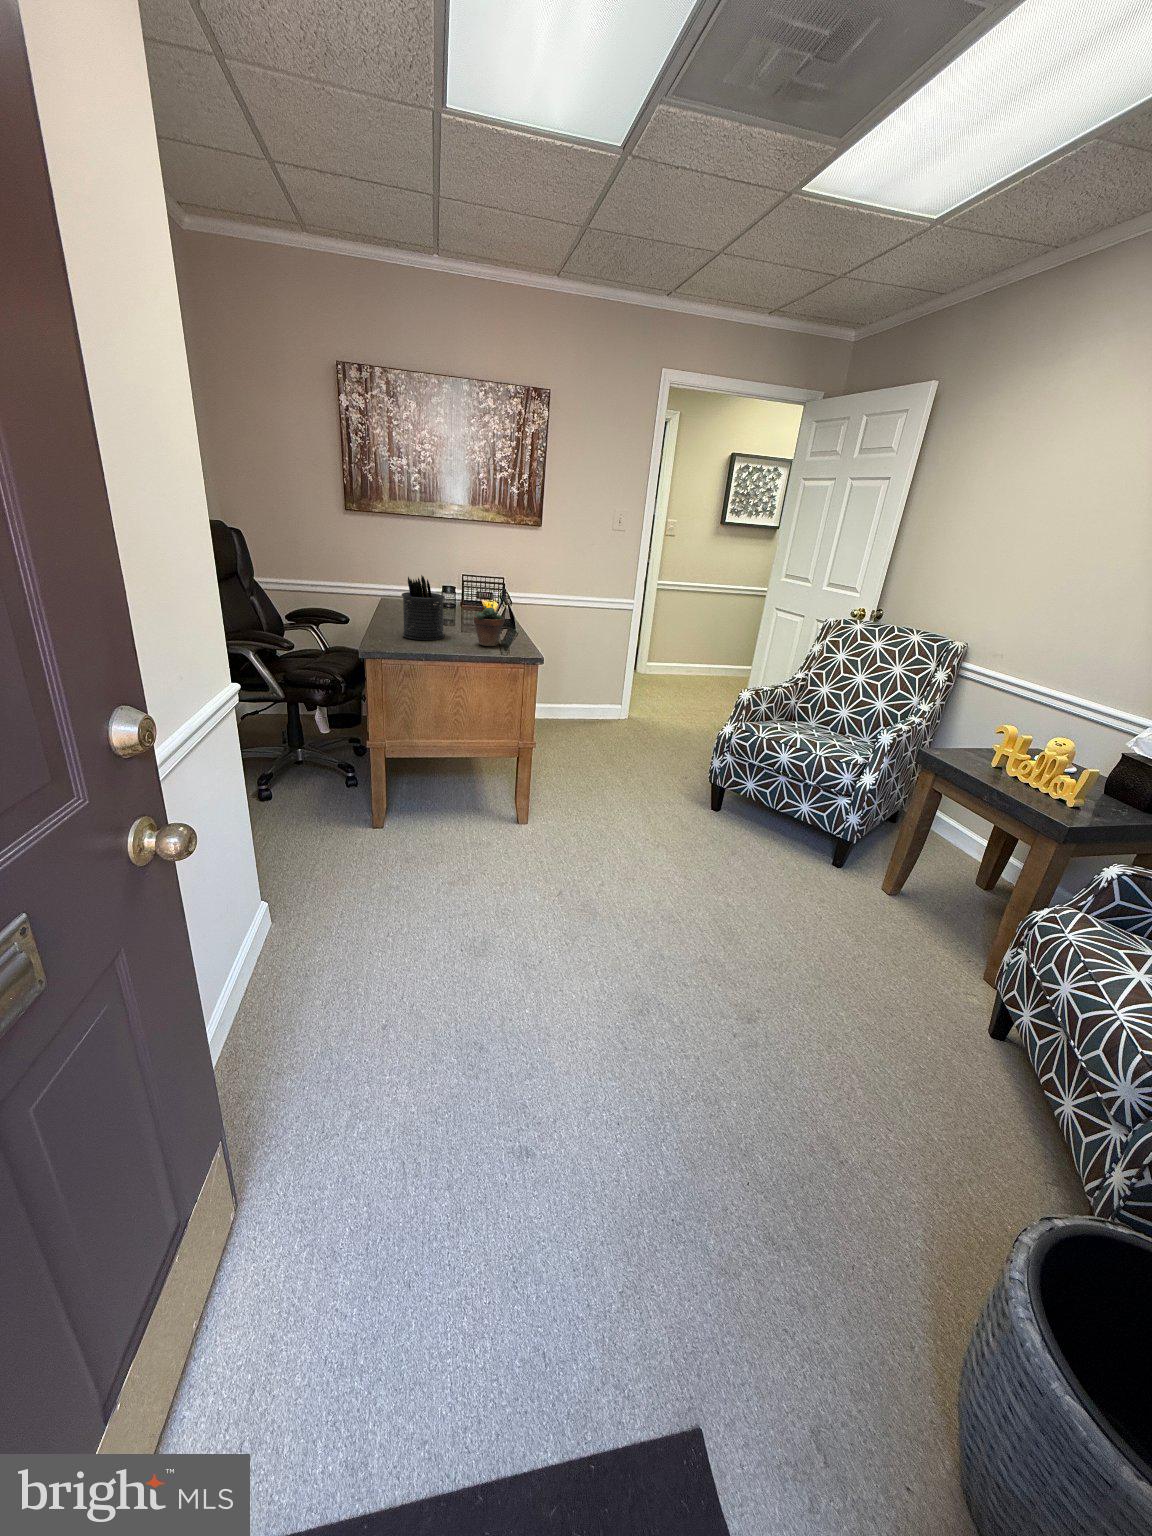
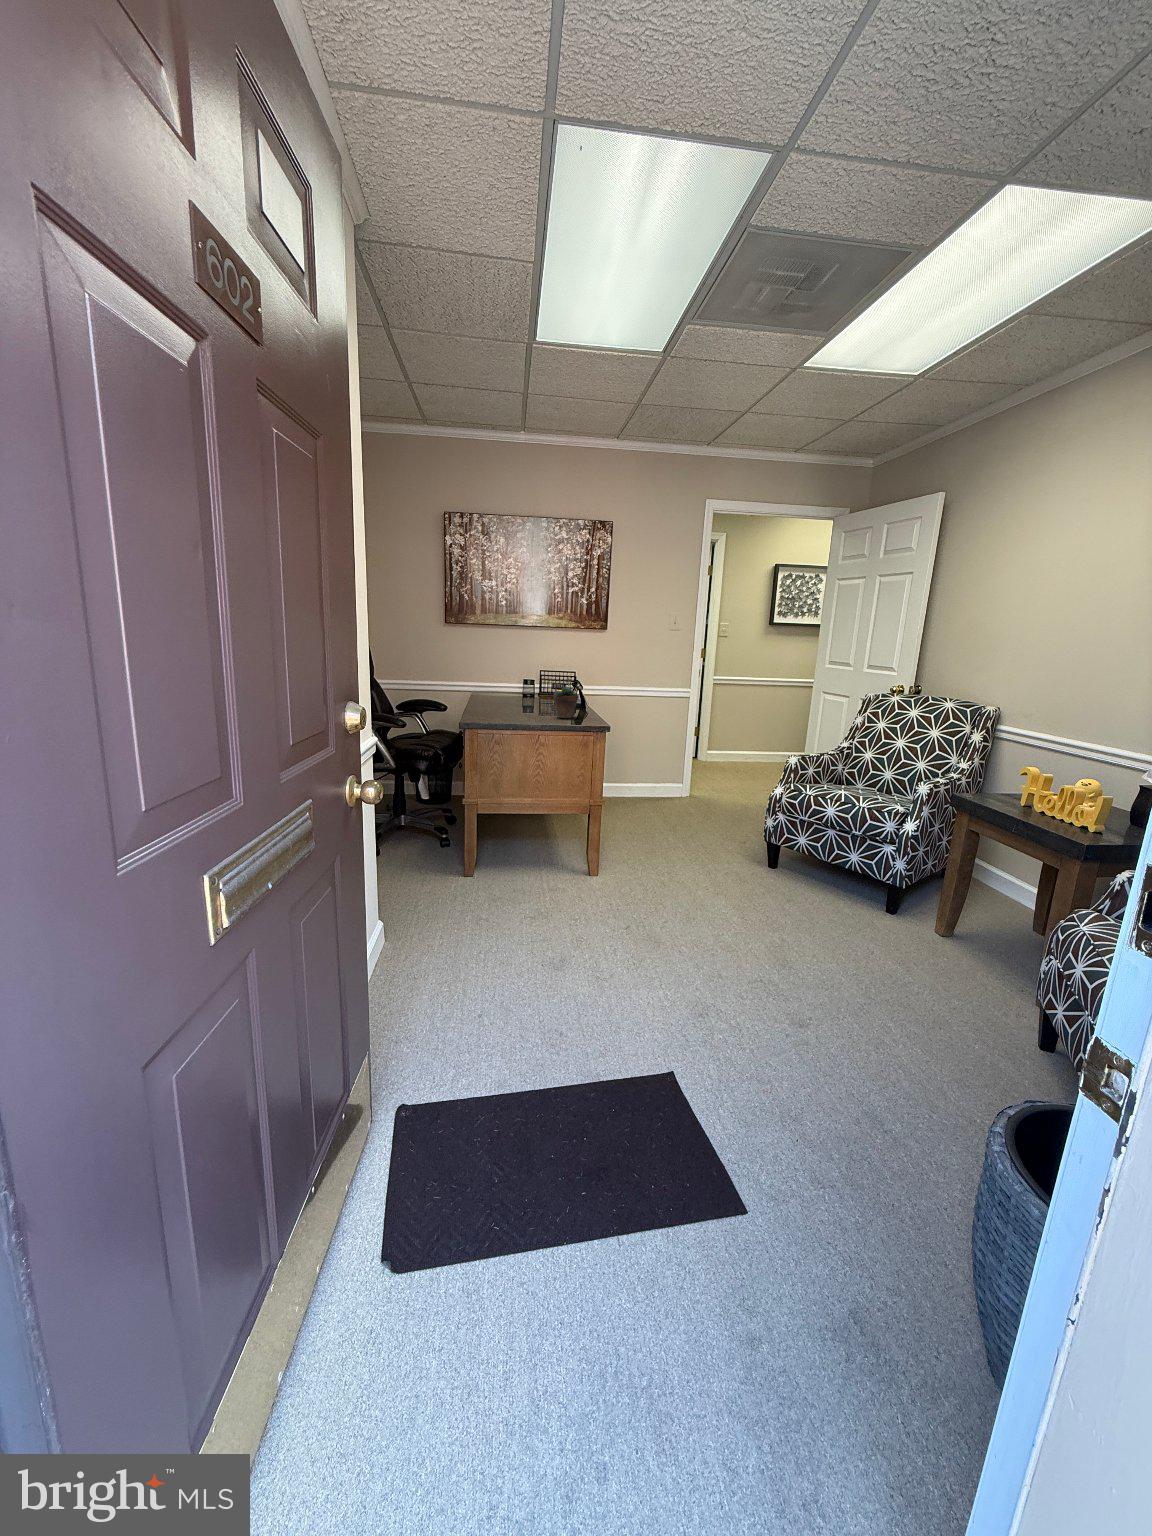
pen holder: present [402,575,445,640] -> none [494,664,529,716]

